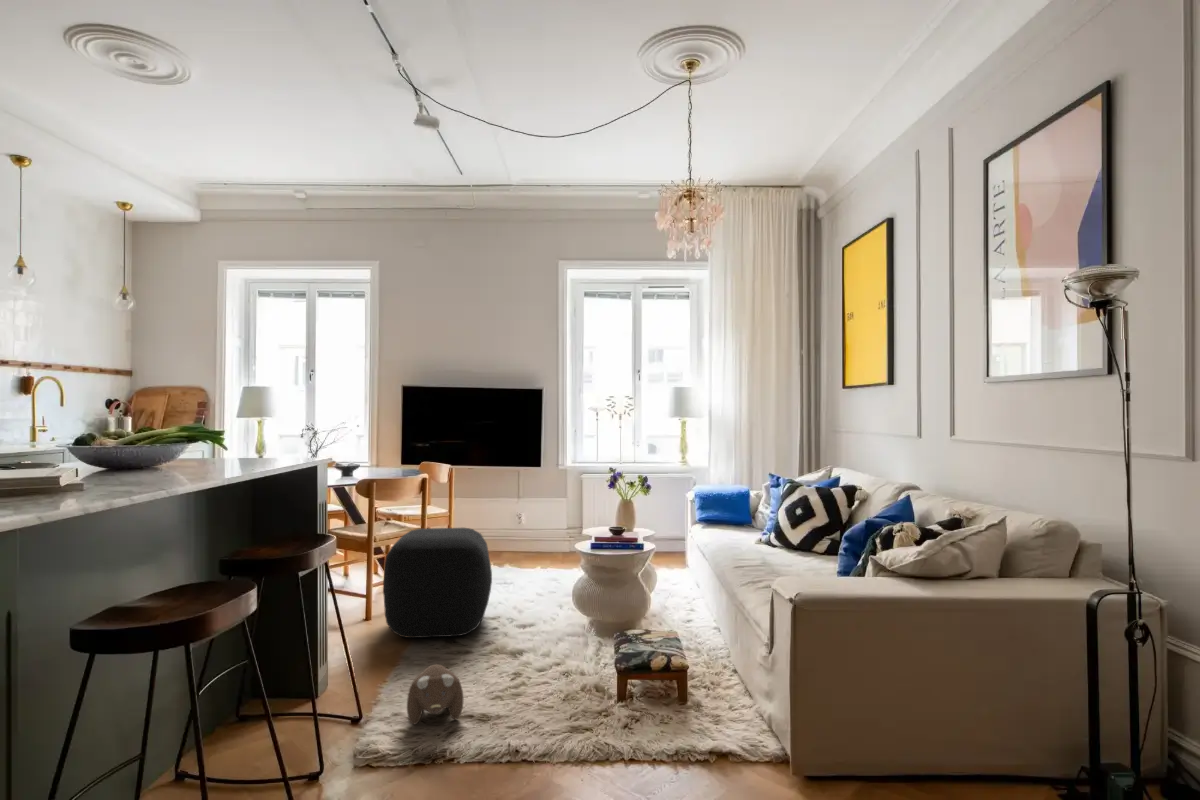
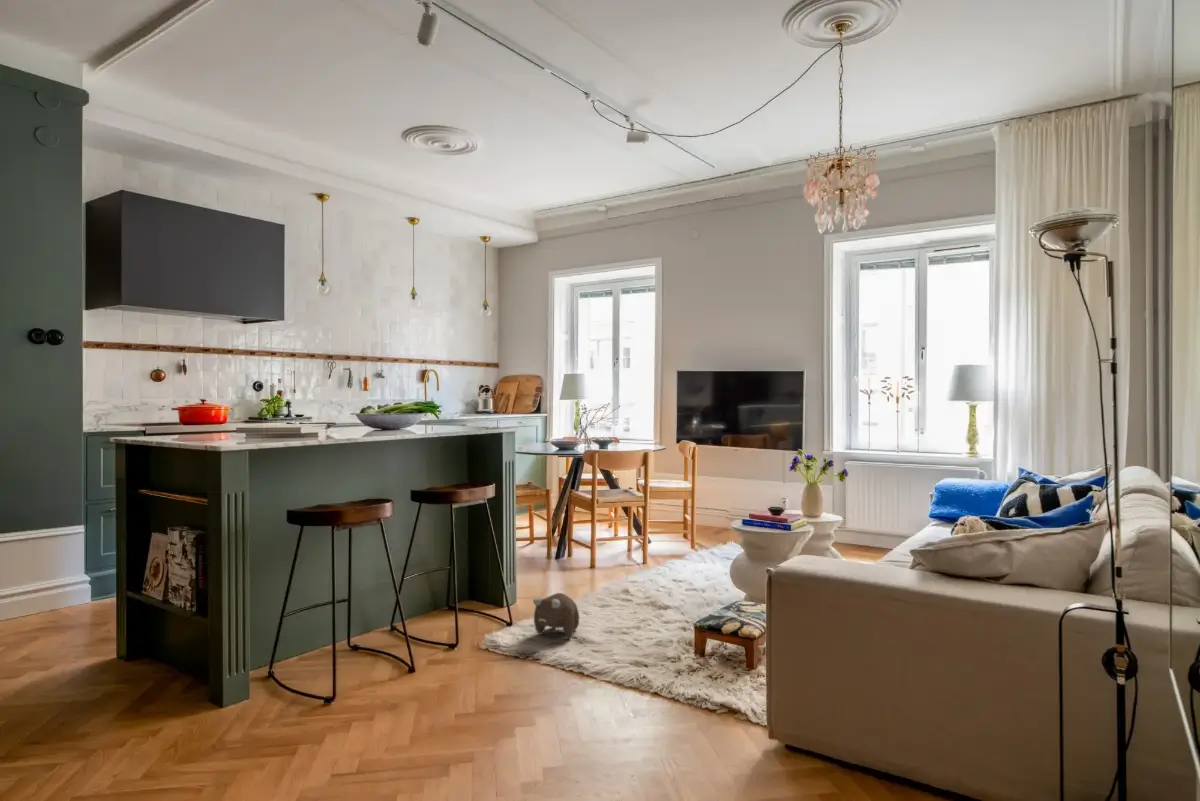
ottoman: present [383,528,492,638] -> none [584,494,680,588]

